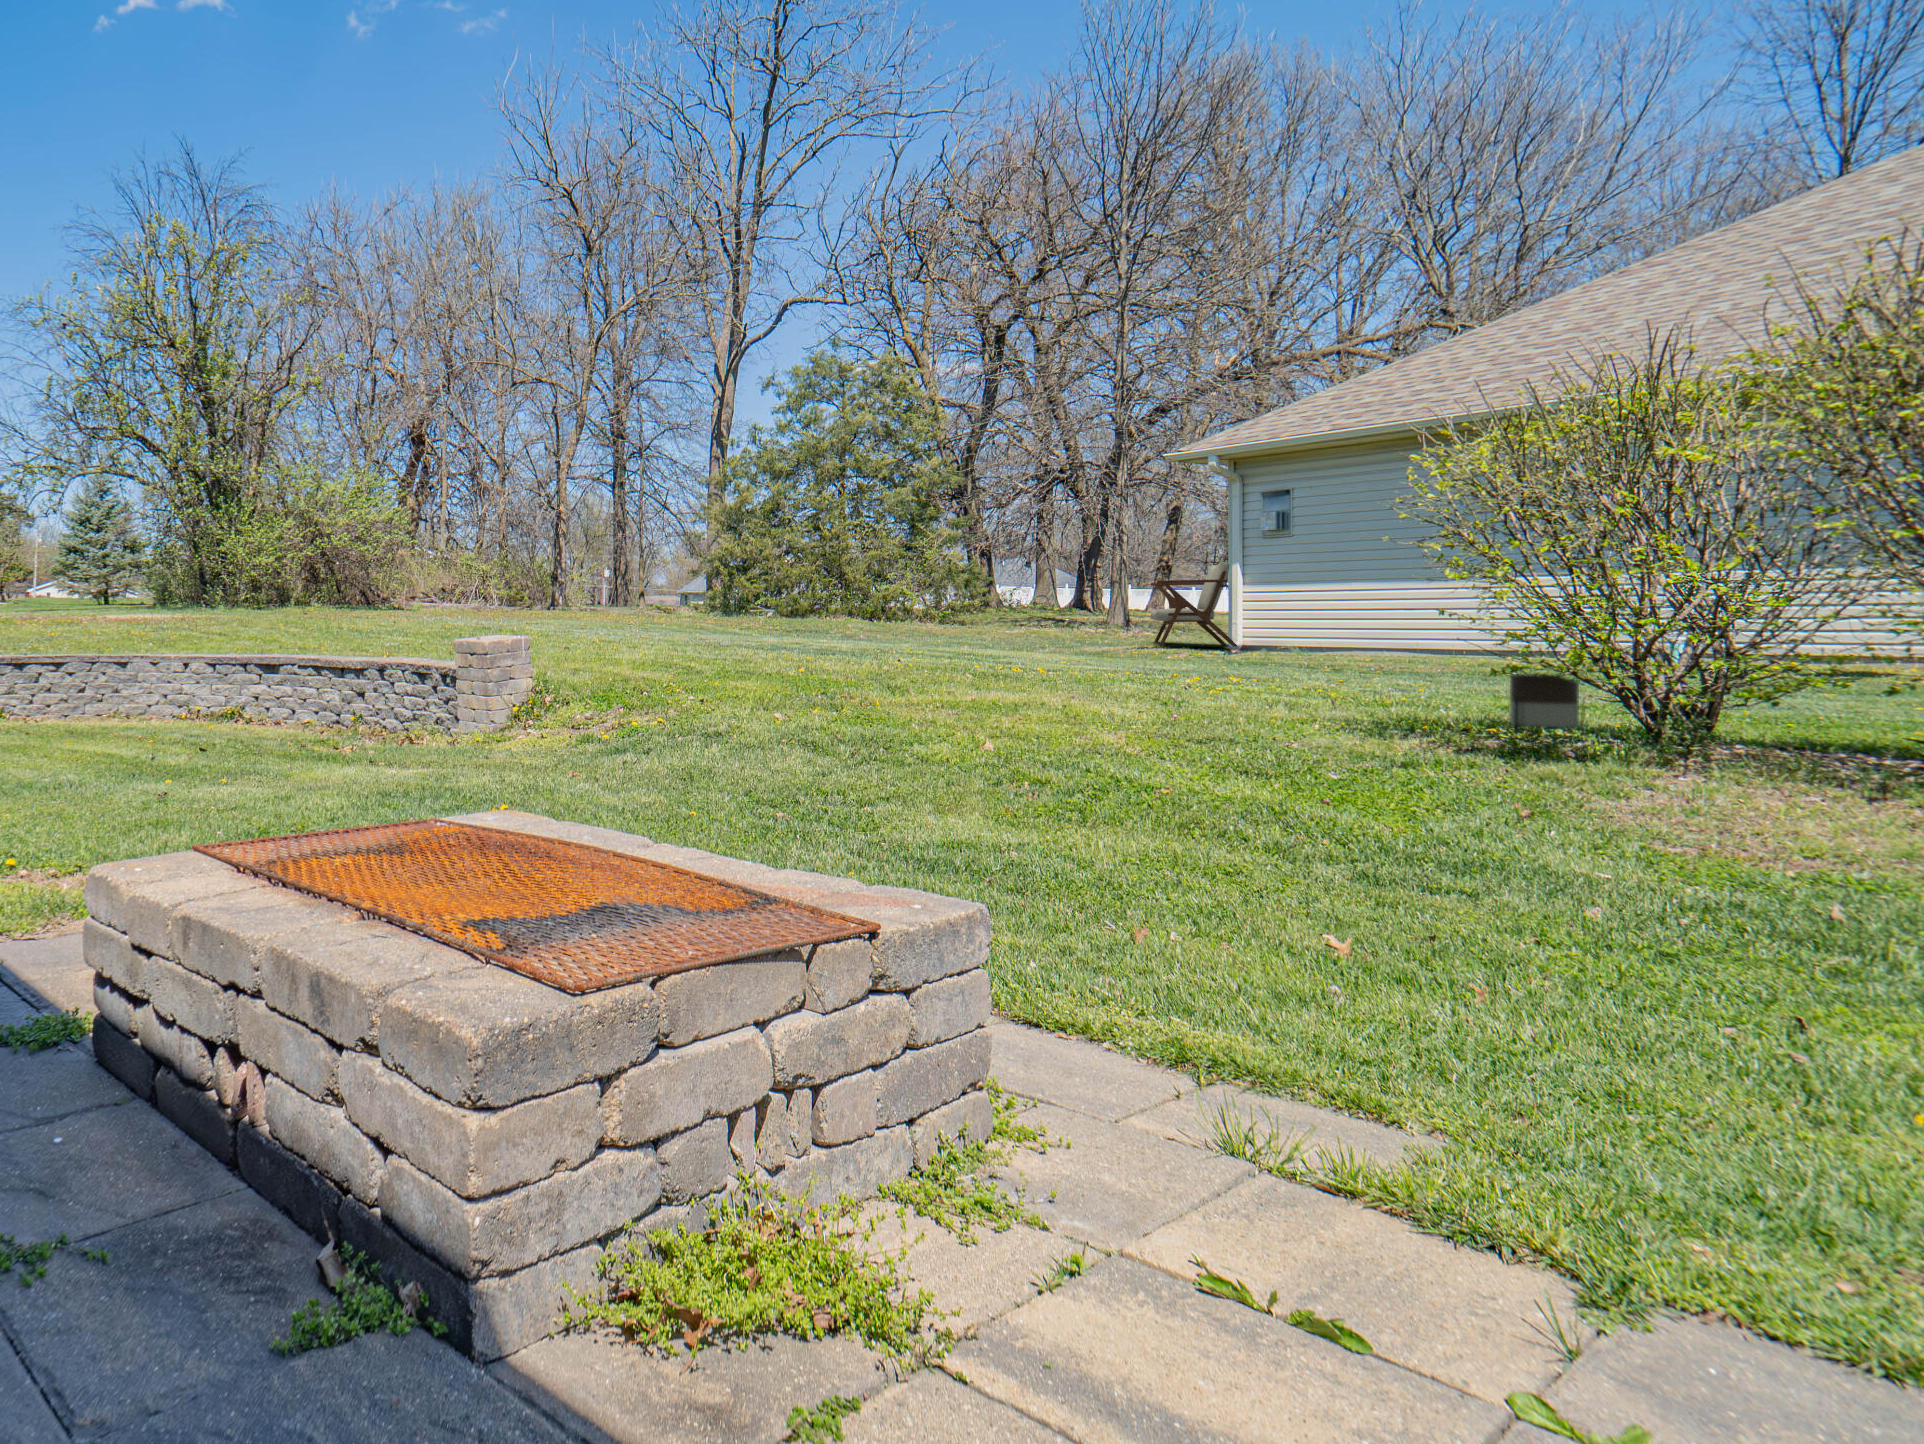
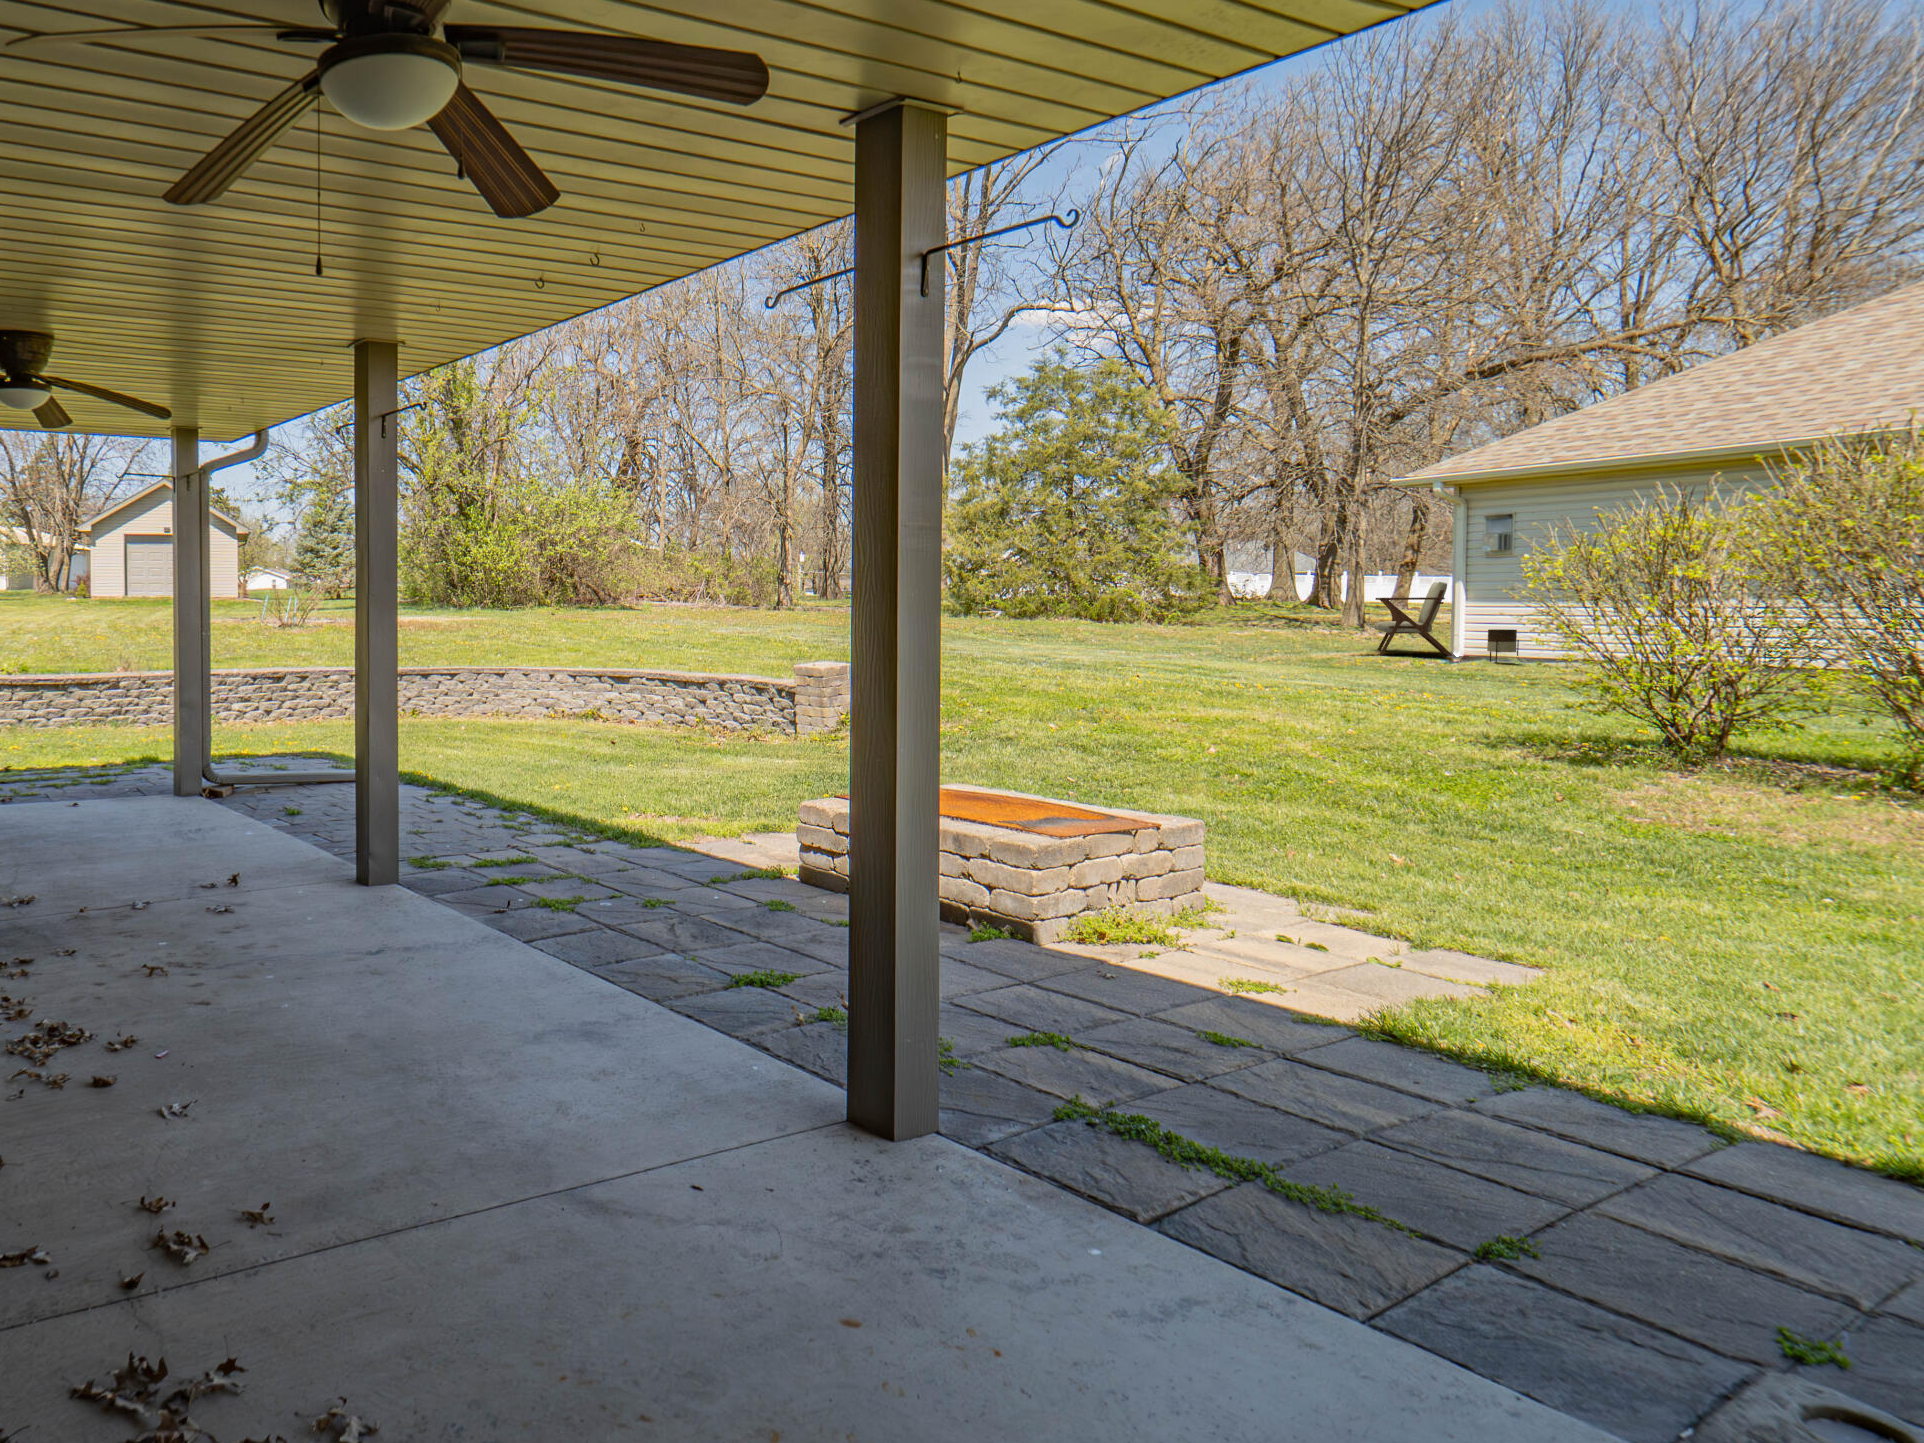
planter: present [1509,674,1585,754] -> present [1487,629,1519,663]

